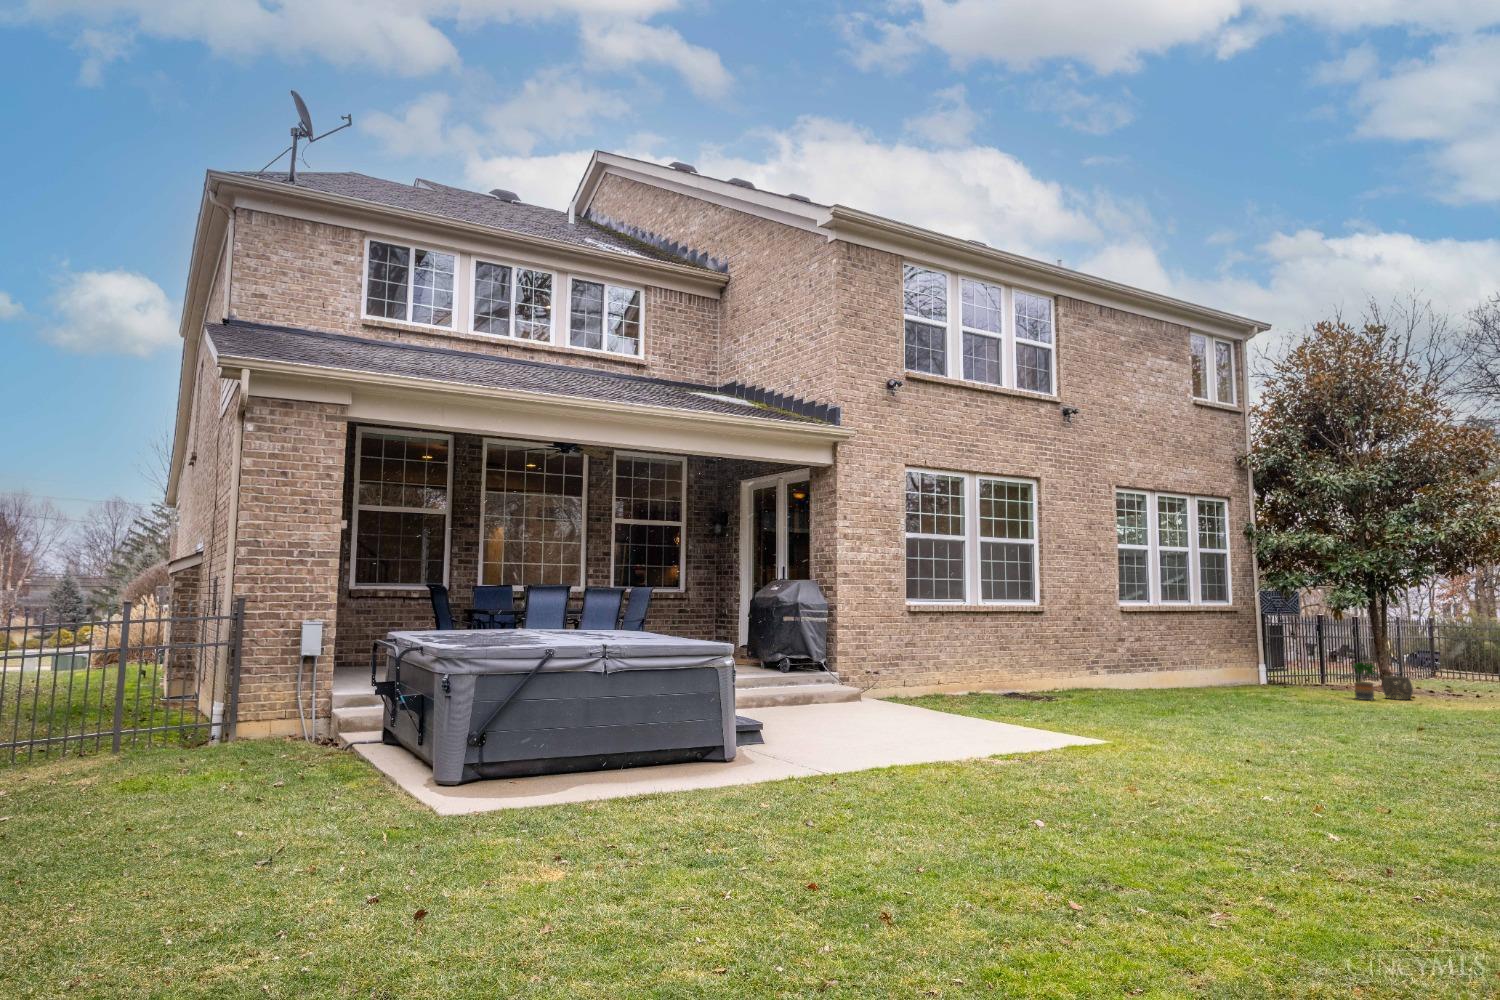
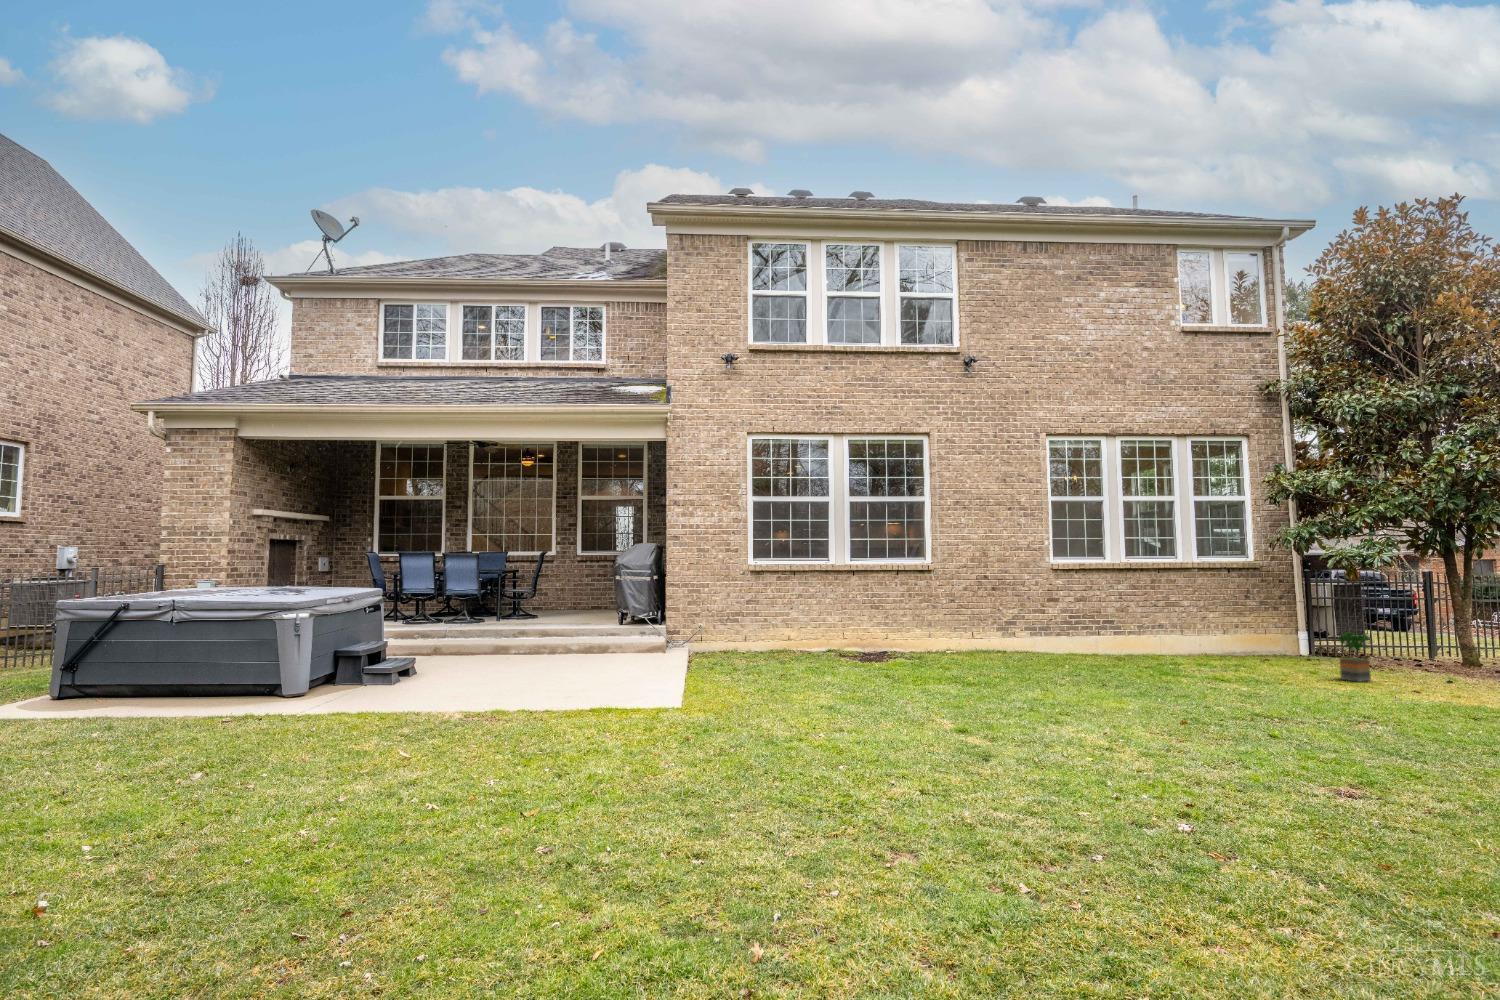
woven basket: present [1382,676,1413,700] -> none [1395,652,1439,684]

